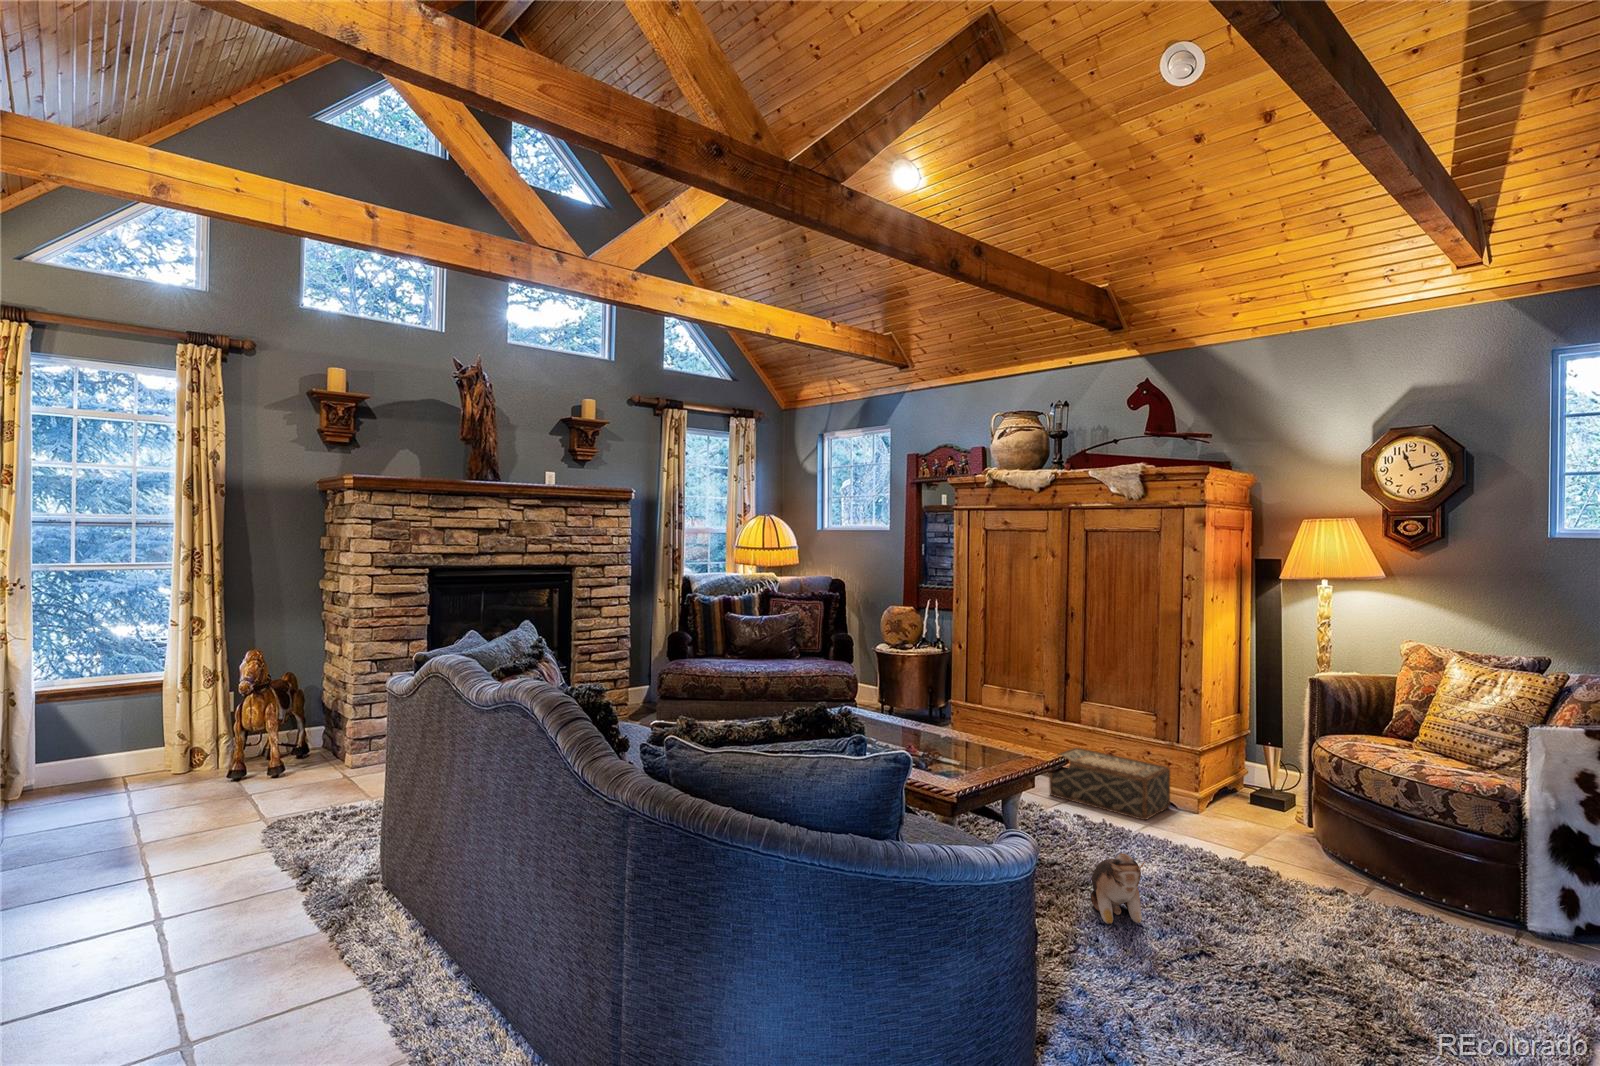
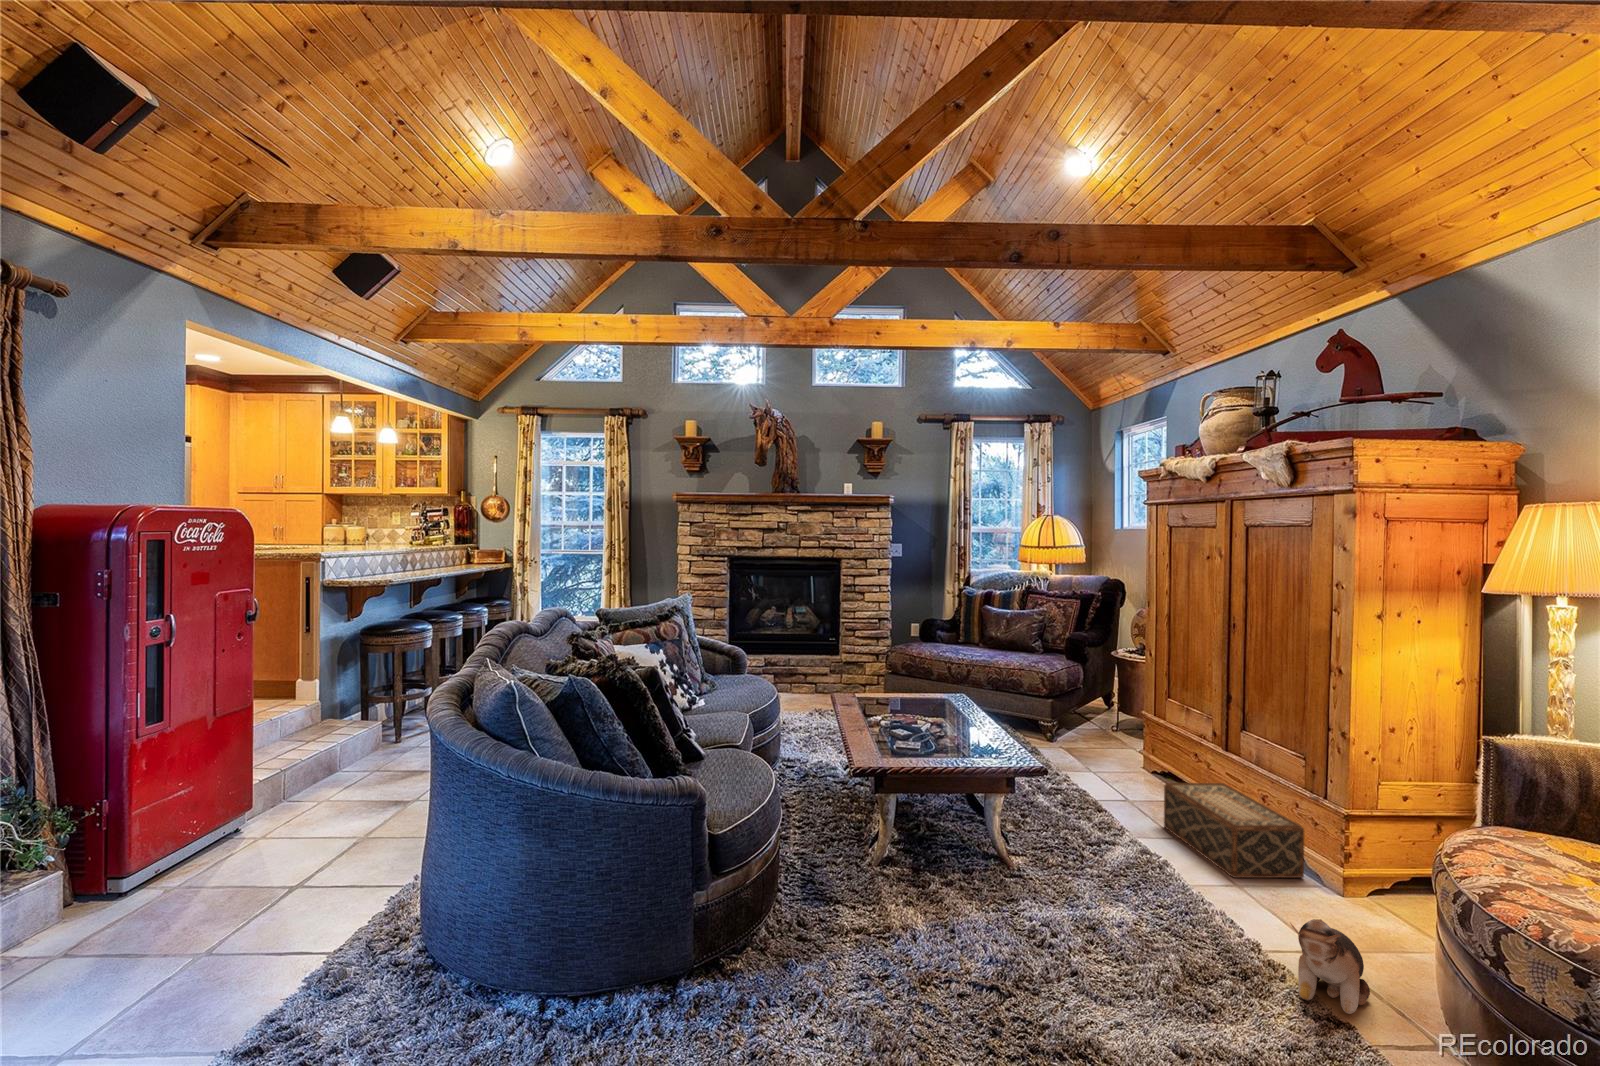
plush toy: present [1090,853,1145,924] -> present [1290,919,1370,1014]

